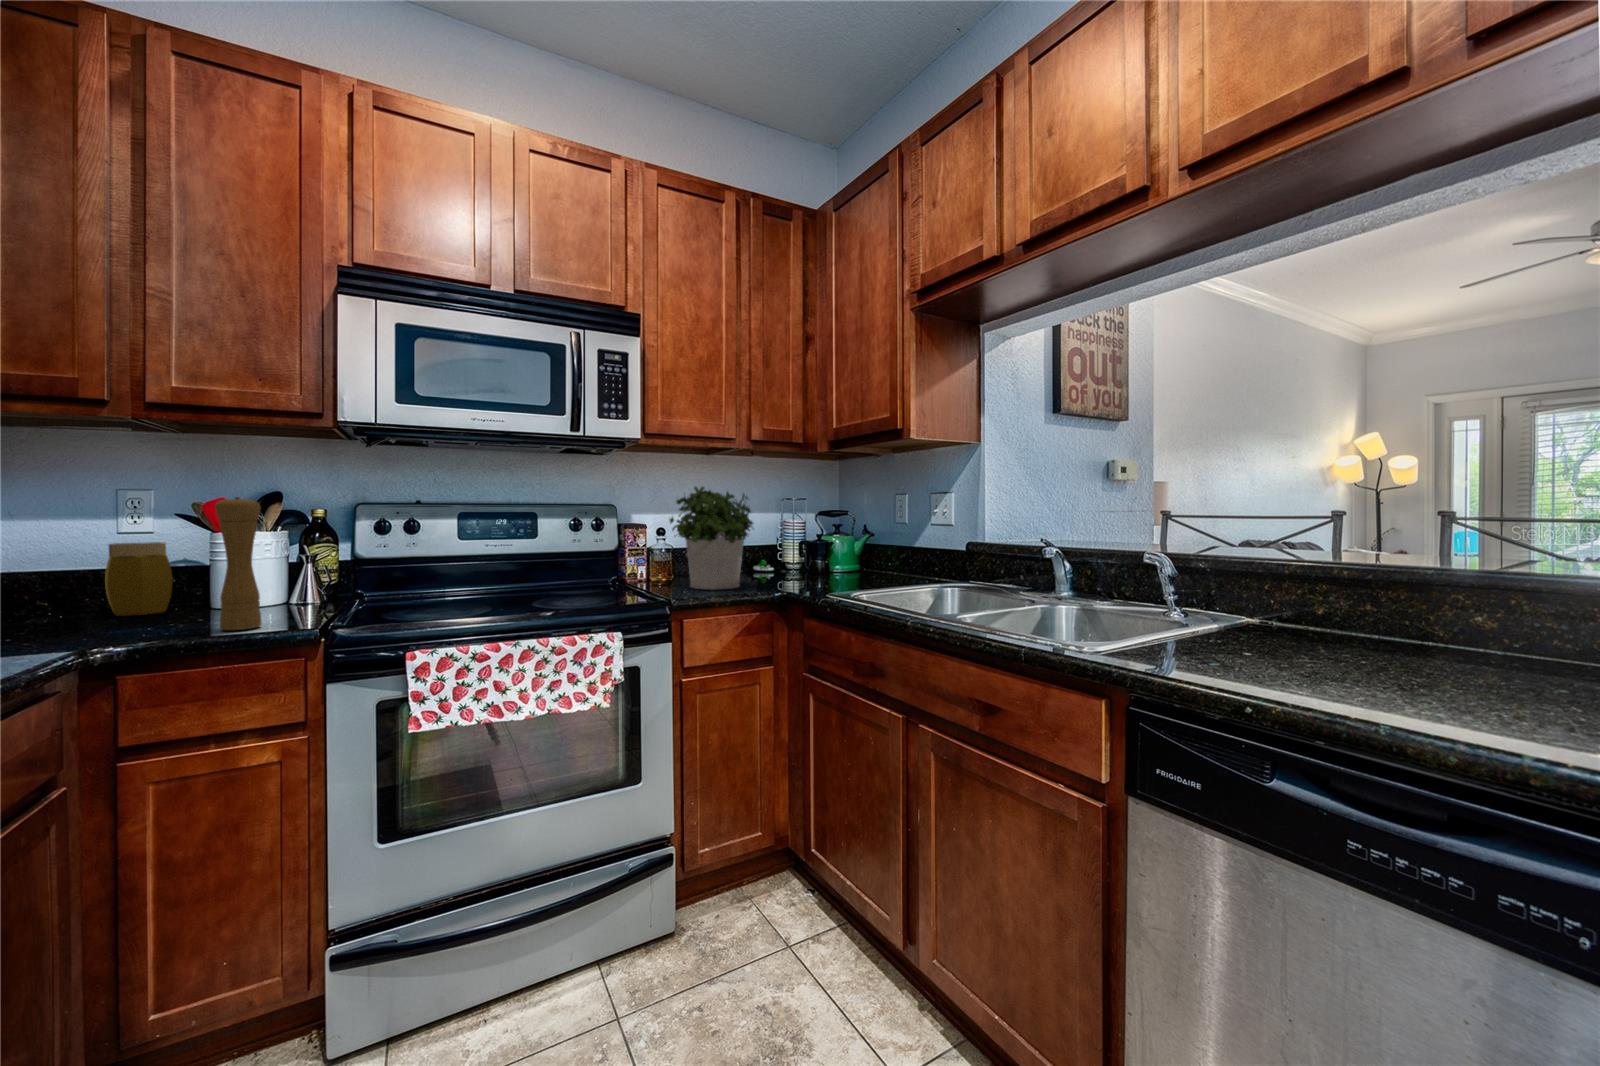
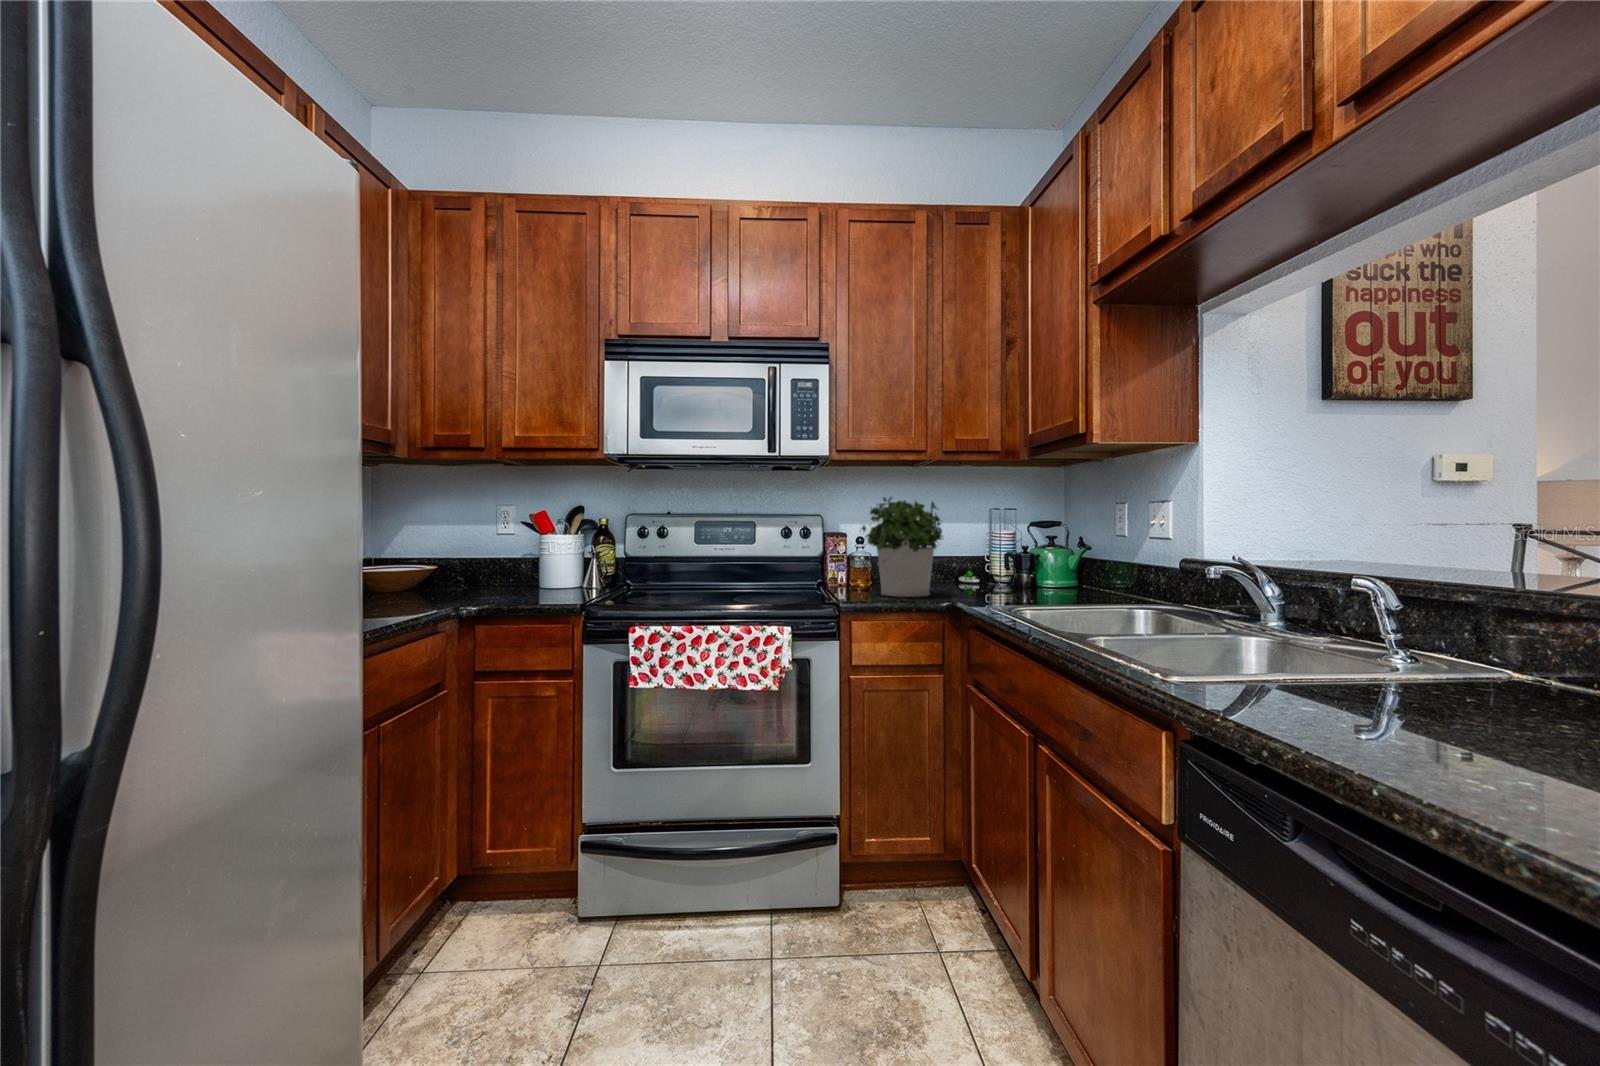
pepper mill: present [215,497,262,630] -> none [527,511,553,604]
jar: present [105,542,172,616] -> none [481,543,514,592]

